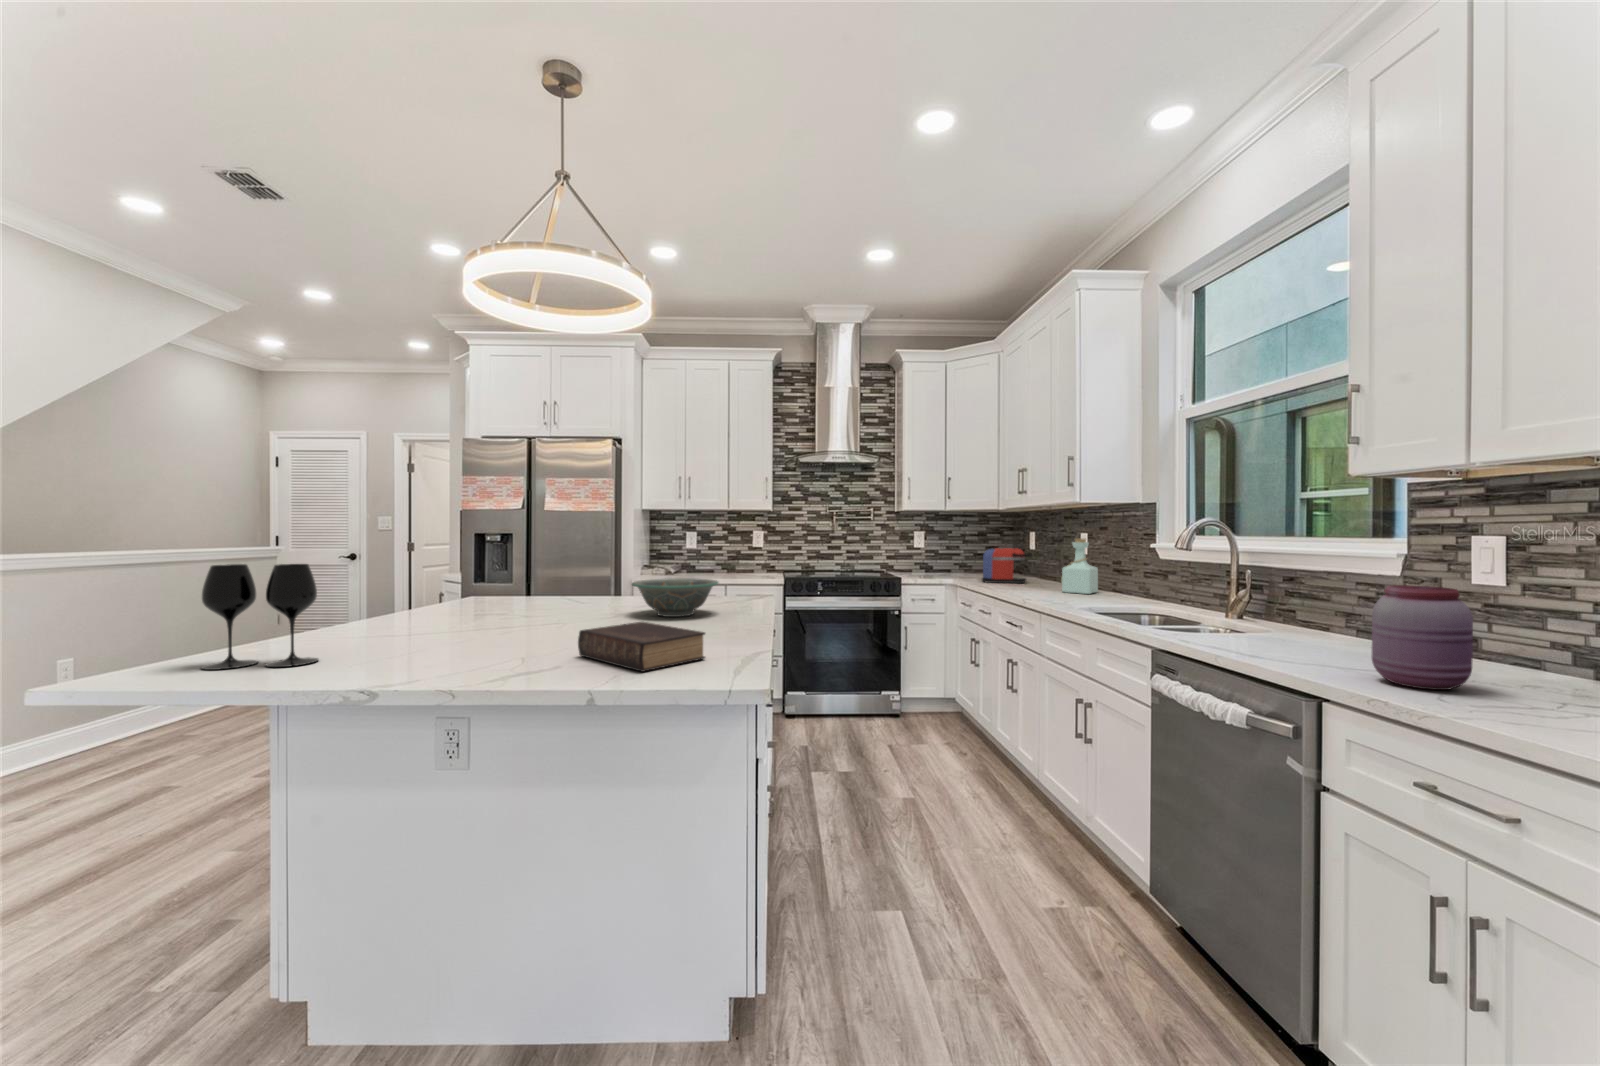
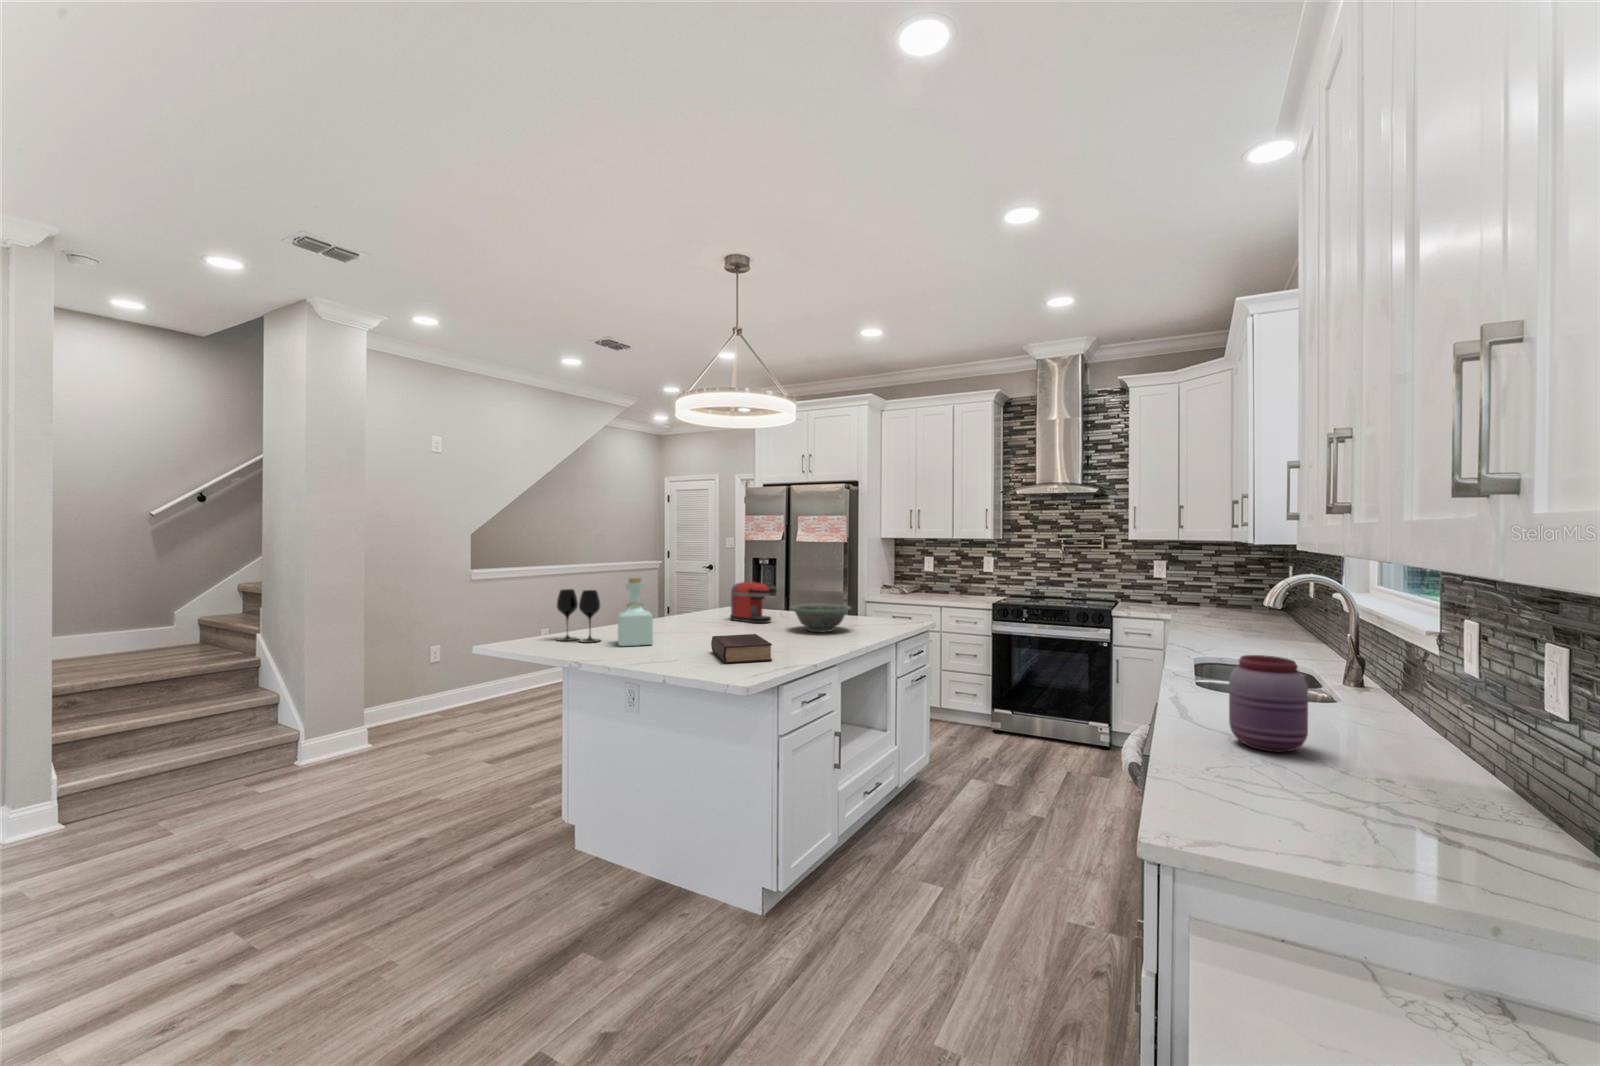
bottle: present [1061,538,1098,594] -> present [618,578,653,647]
coffee maker: present [982,548,1032,583] -> present [730,582,776,623]

